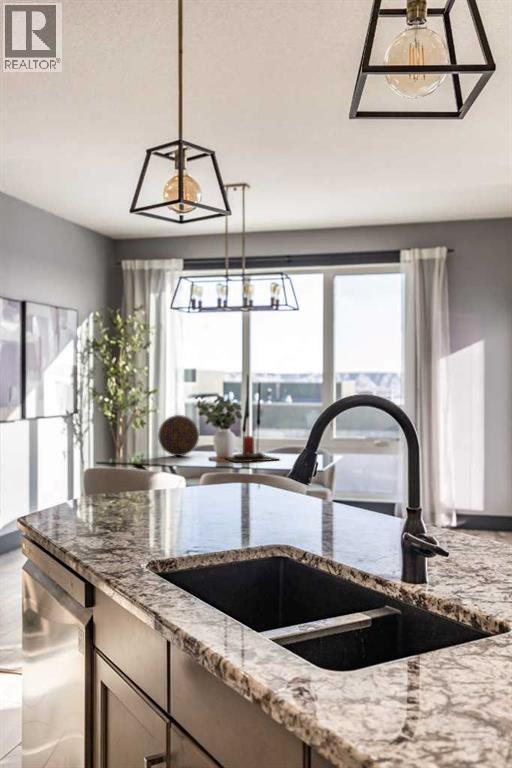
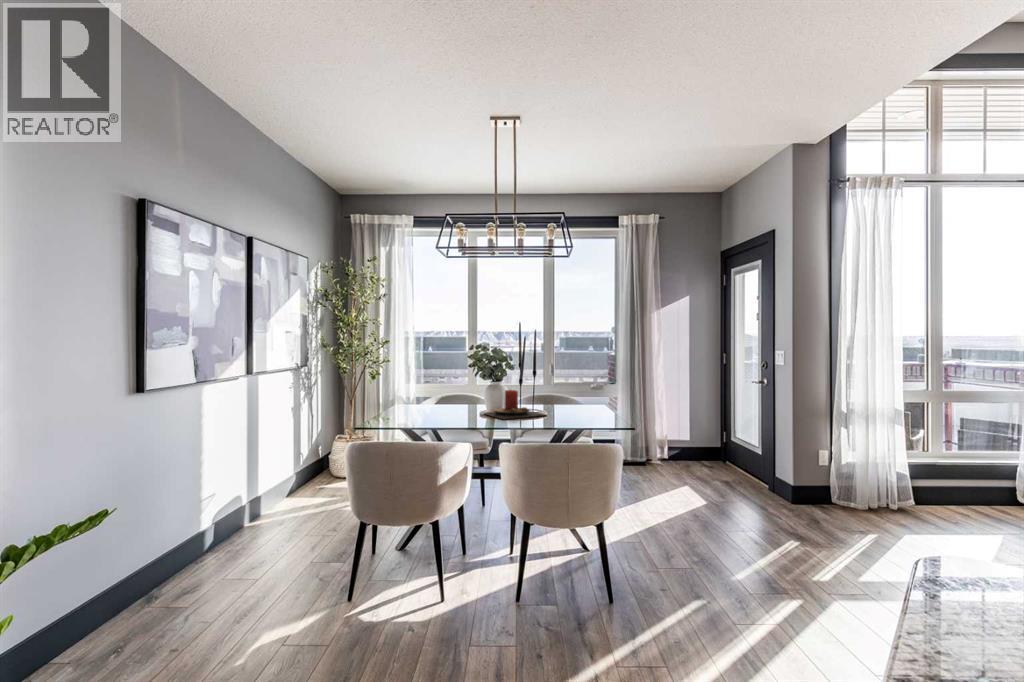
decorative orb: present [158,415,199,456] -> none [407,367,451,412]

